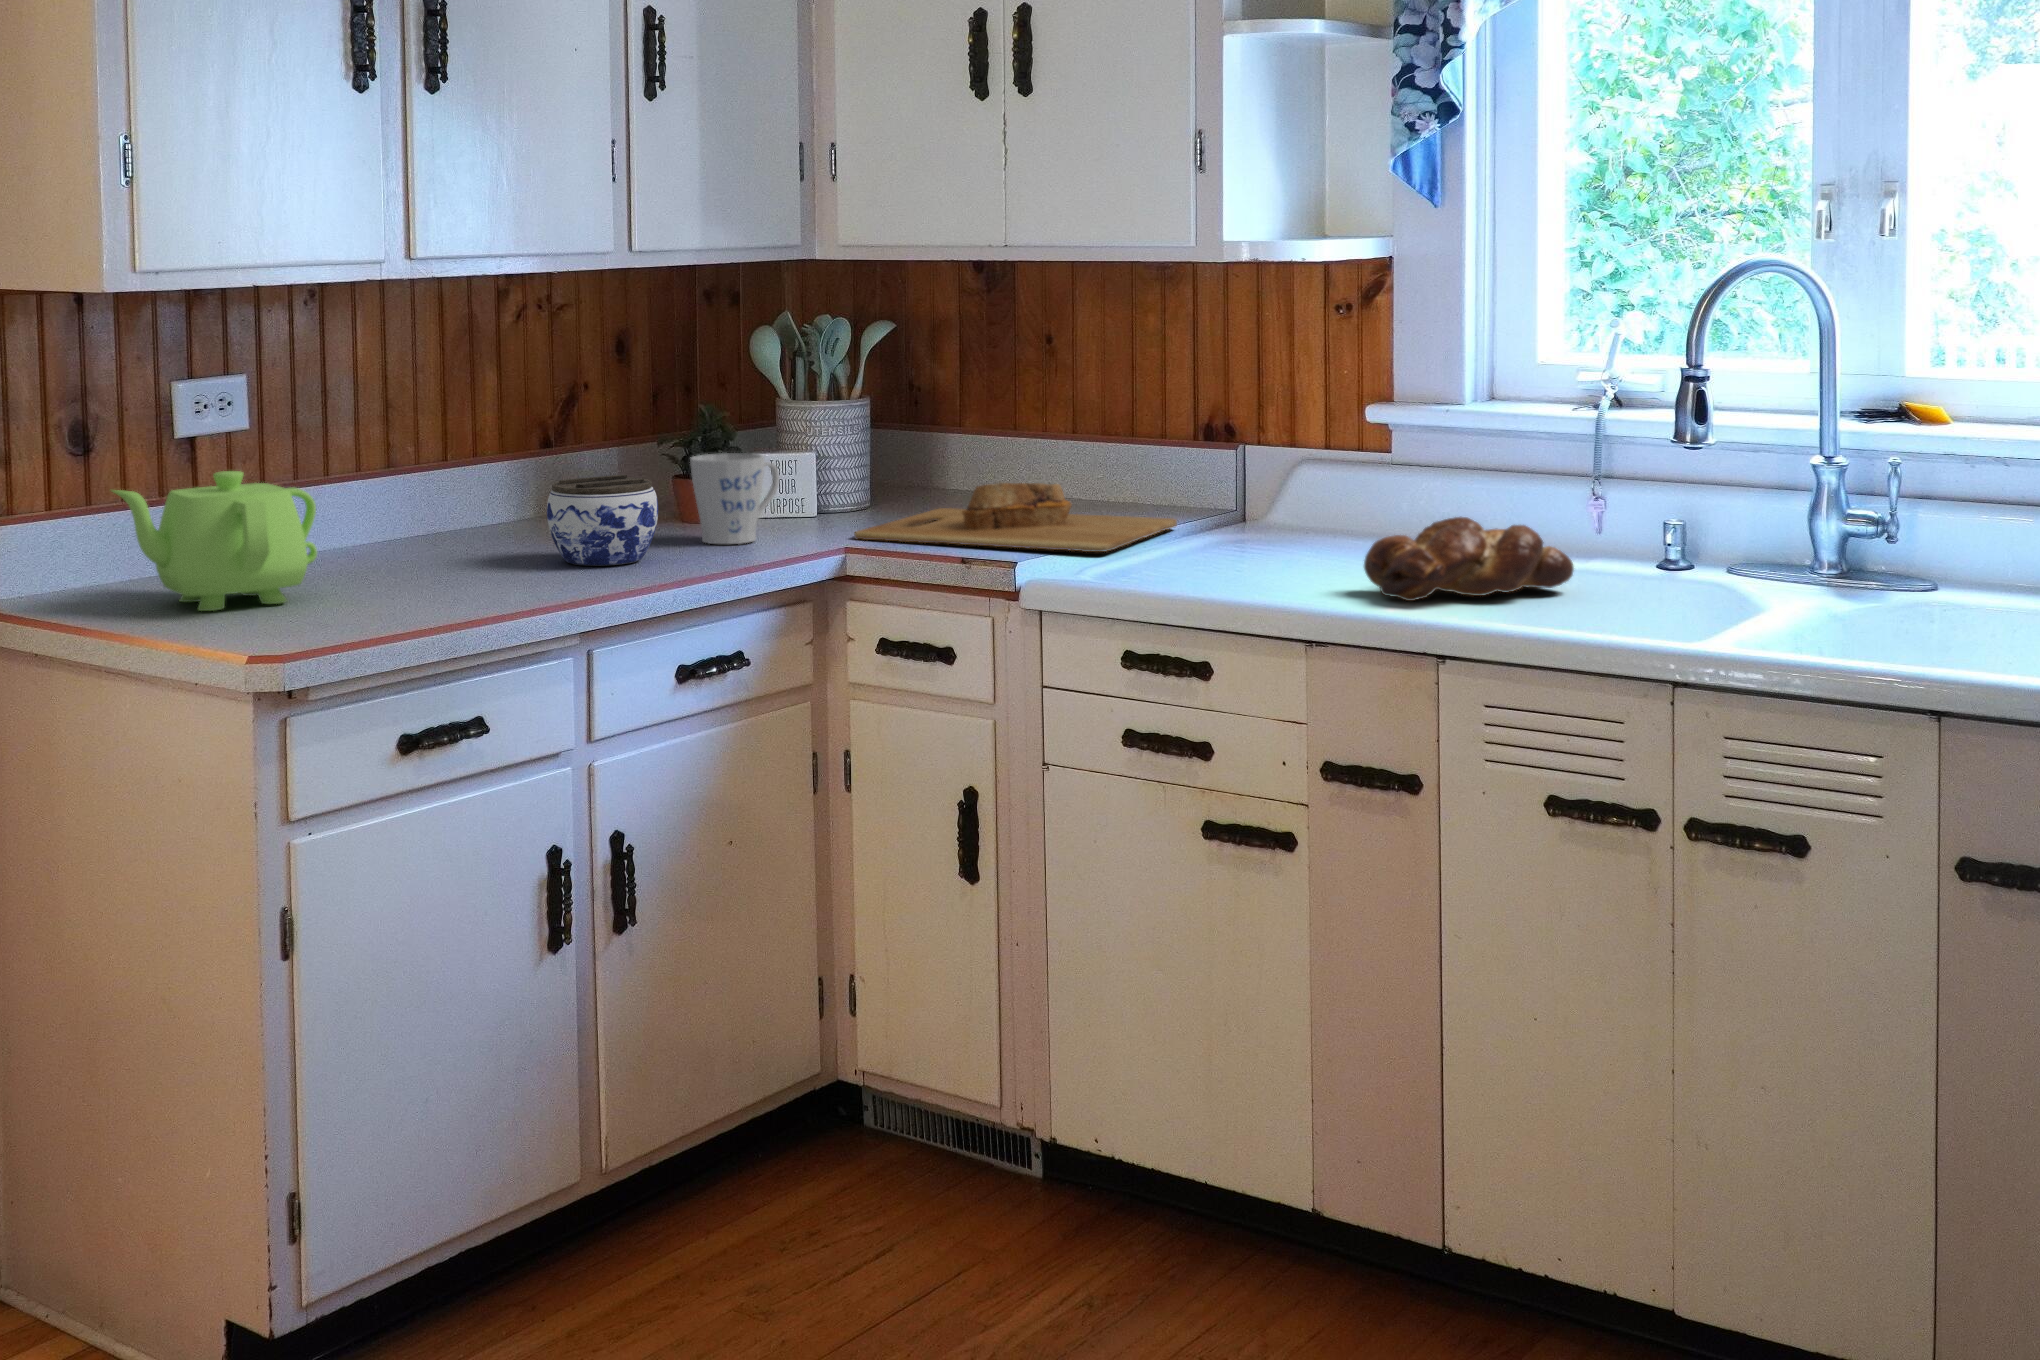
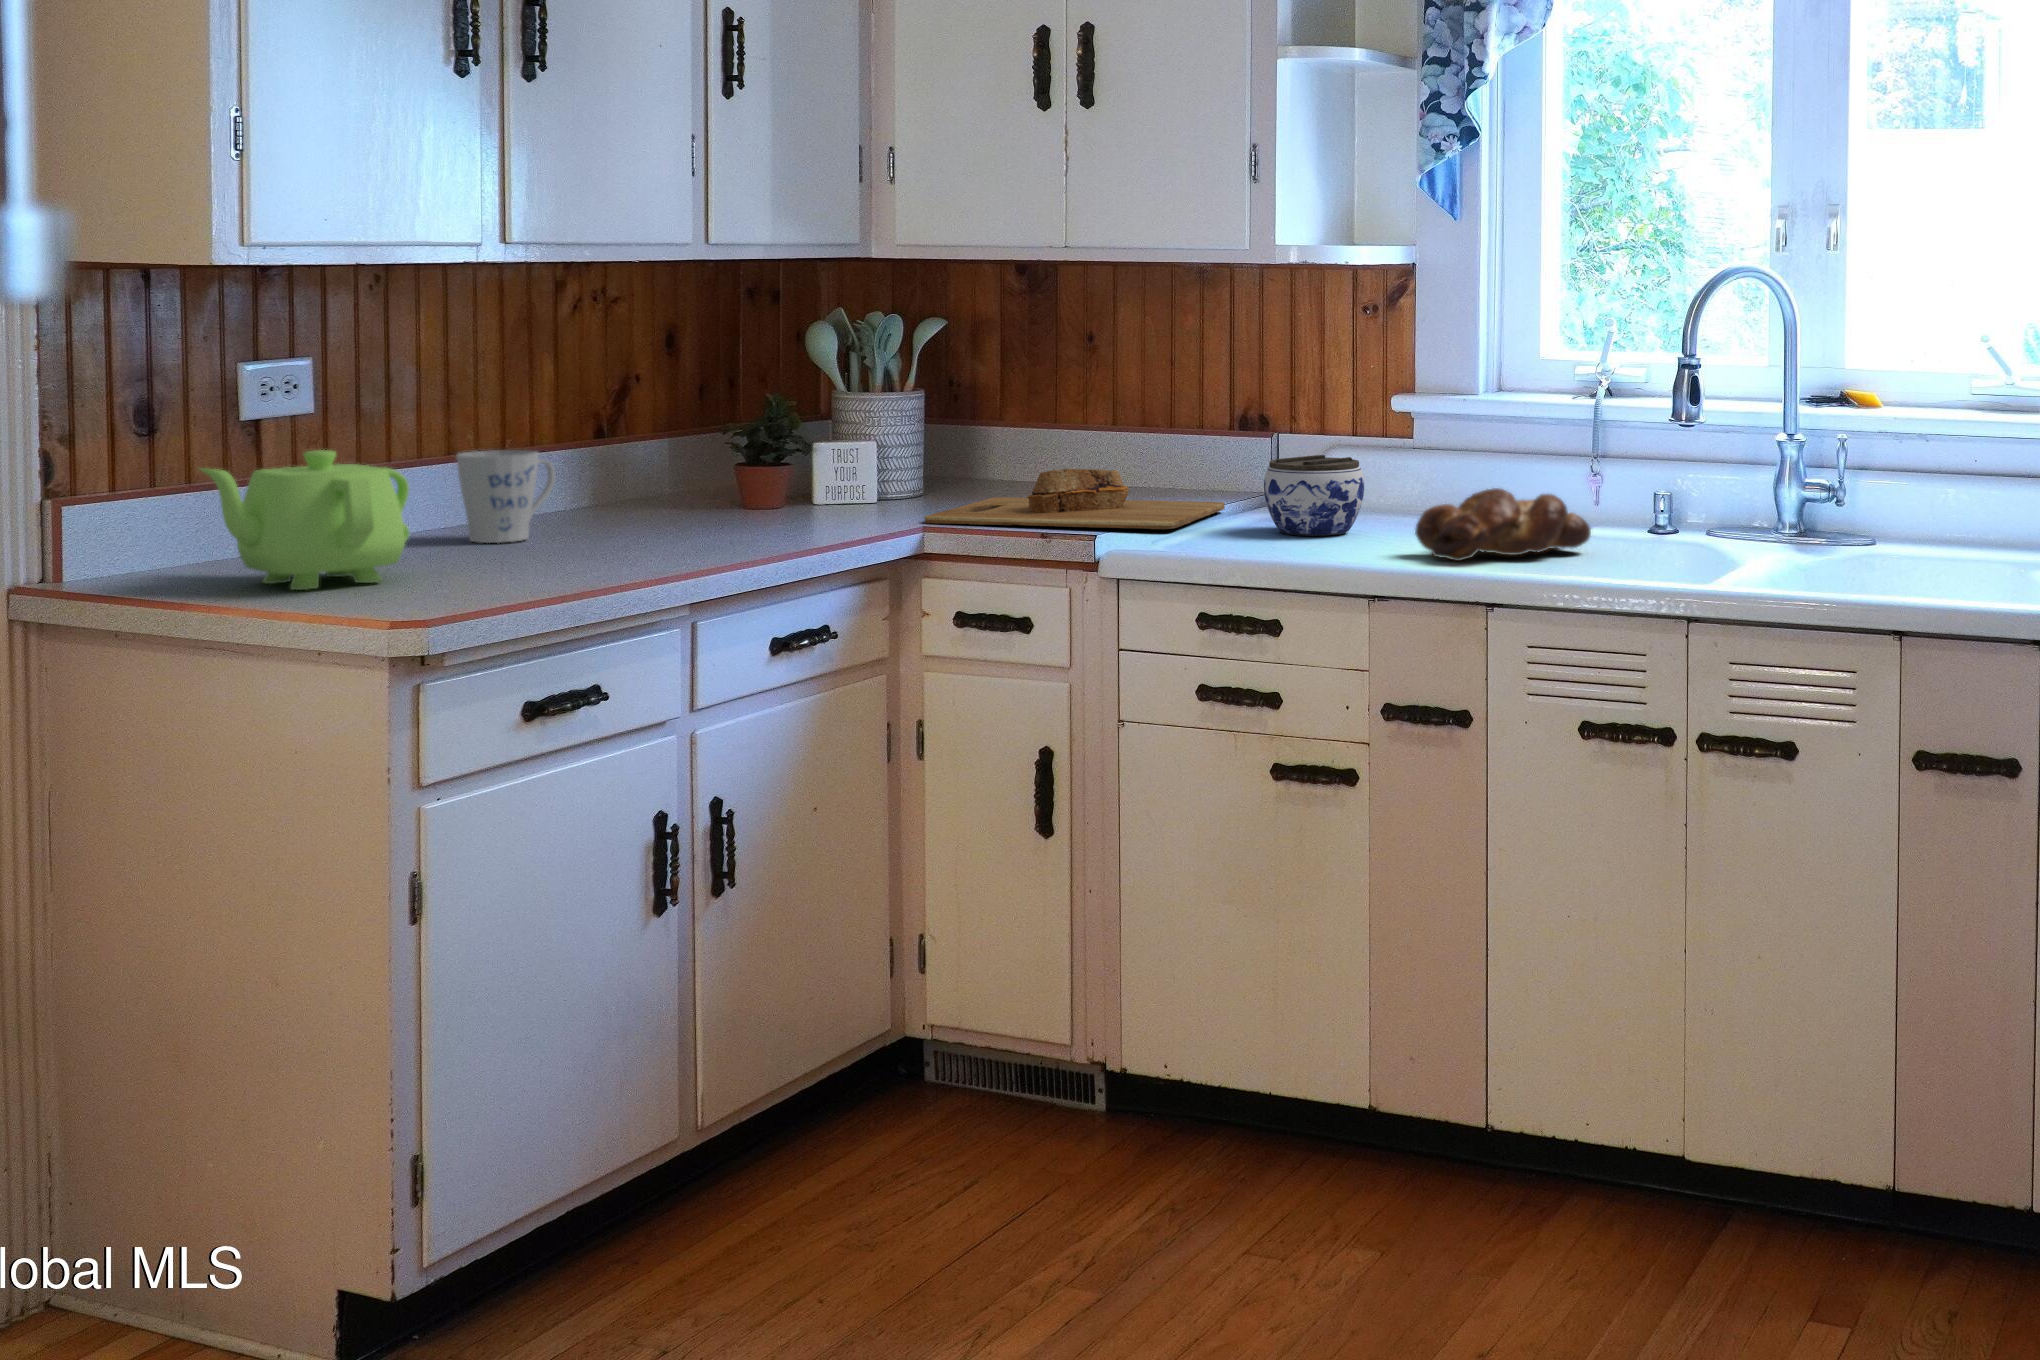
mug: present [690,453,780,544] -> present [457,450,556,543]
jar: present [547,475,658,566] -> present [1264,455,1364,536]

